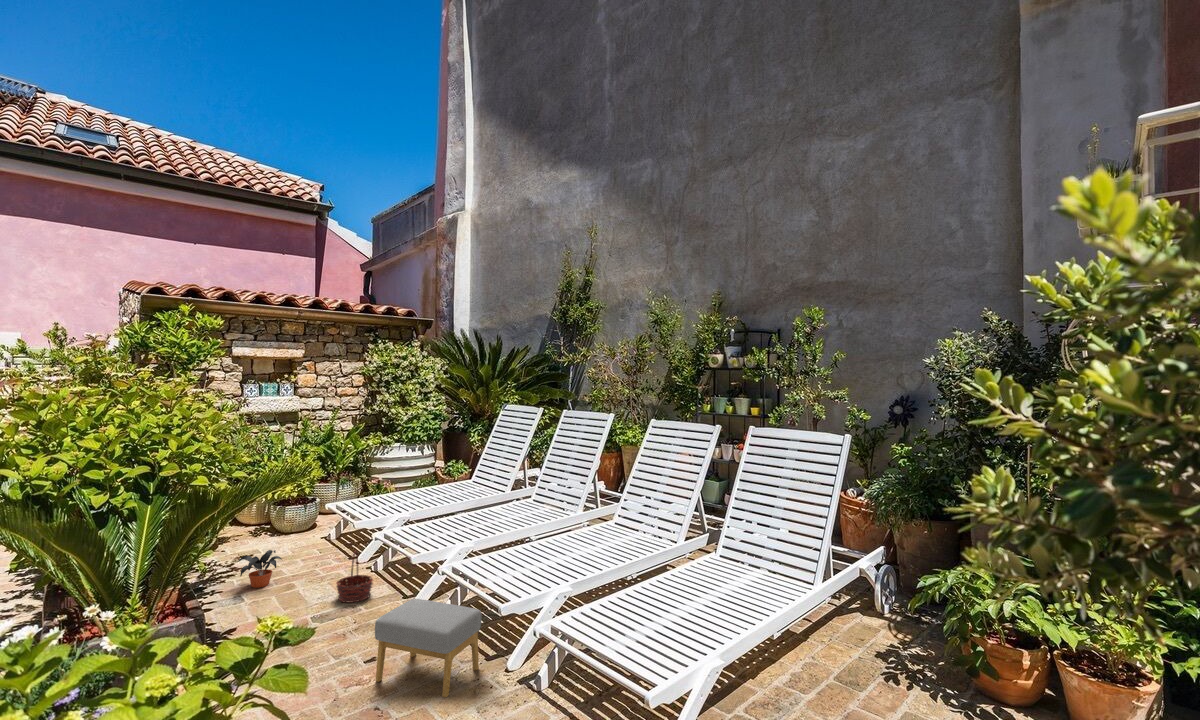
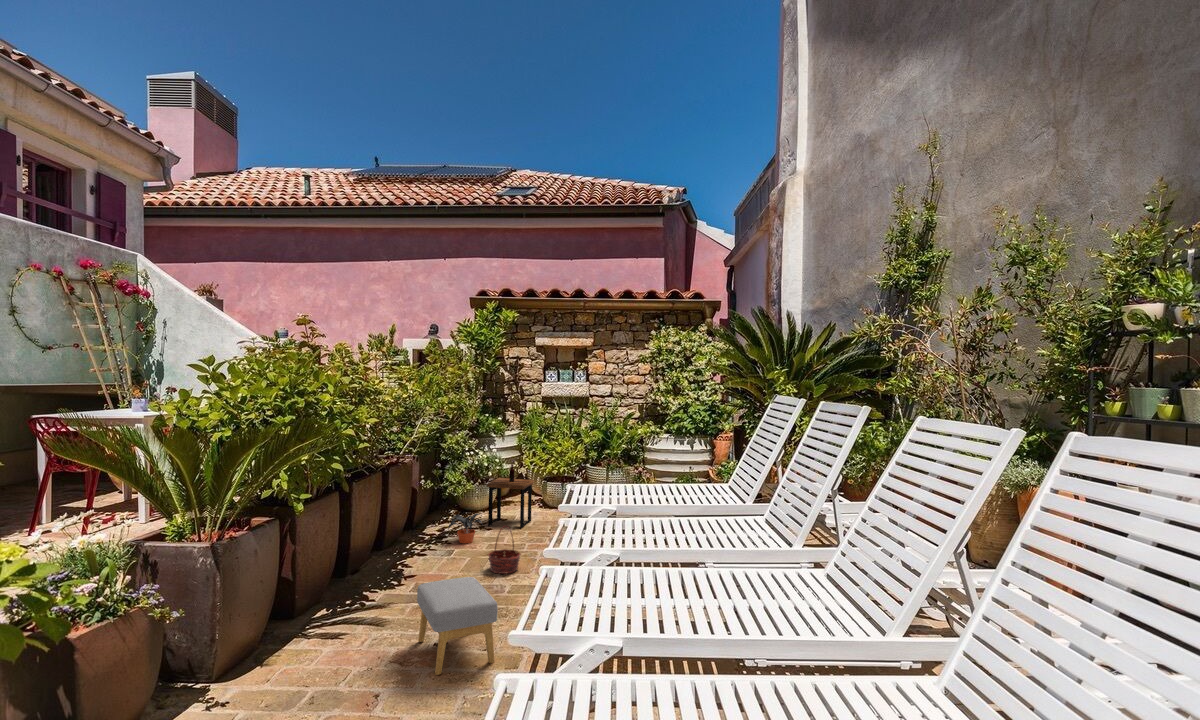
side table: none [261,490,310,564] -> present [487,464,534,529]

